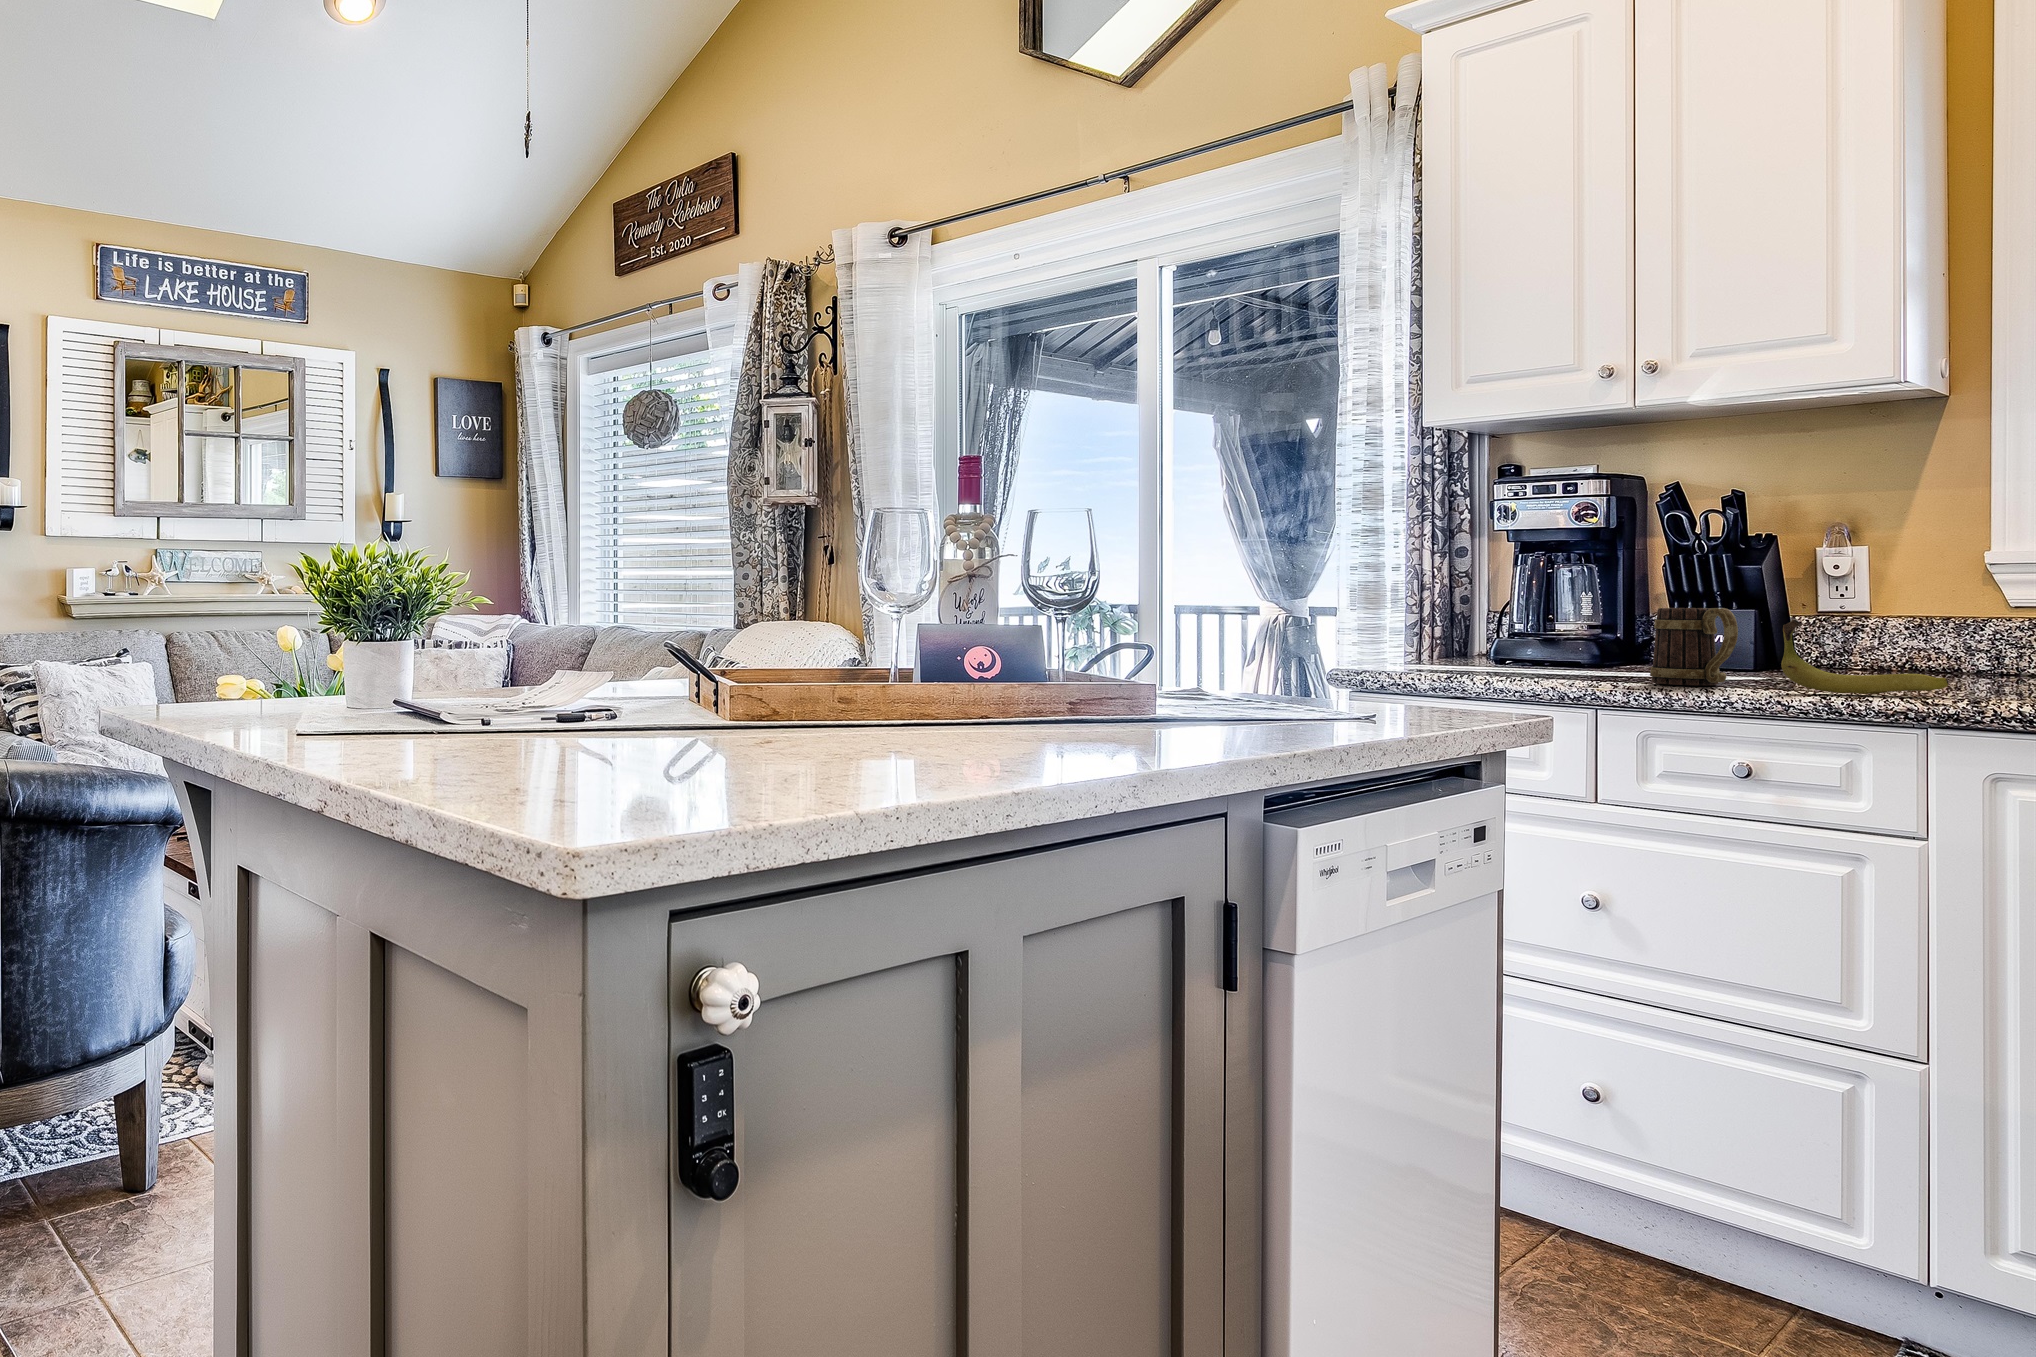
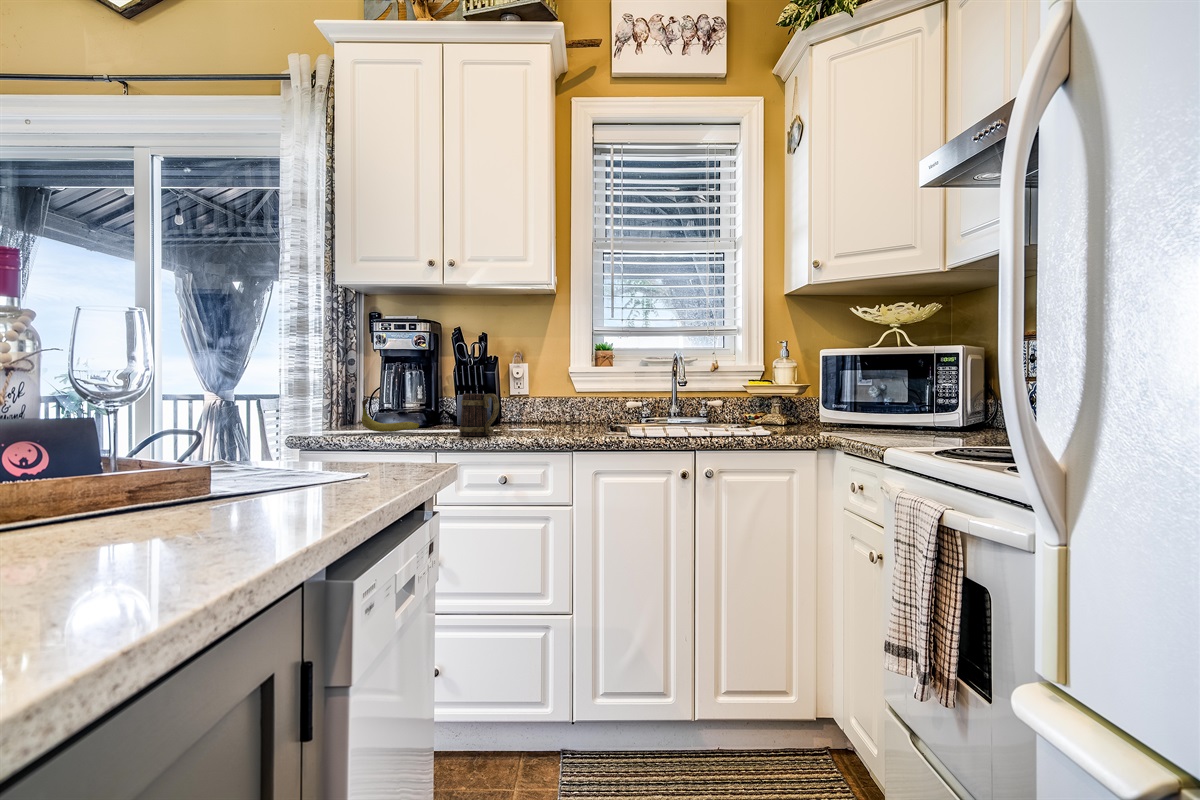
banana: present [1781,619,1948,694] -> present [362,398,419,432]

